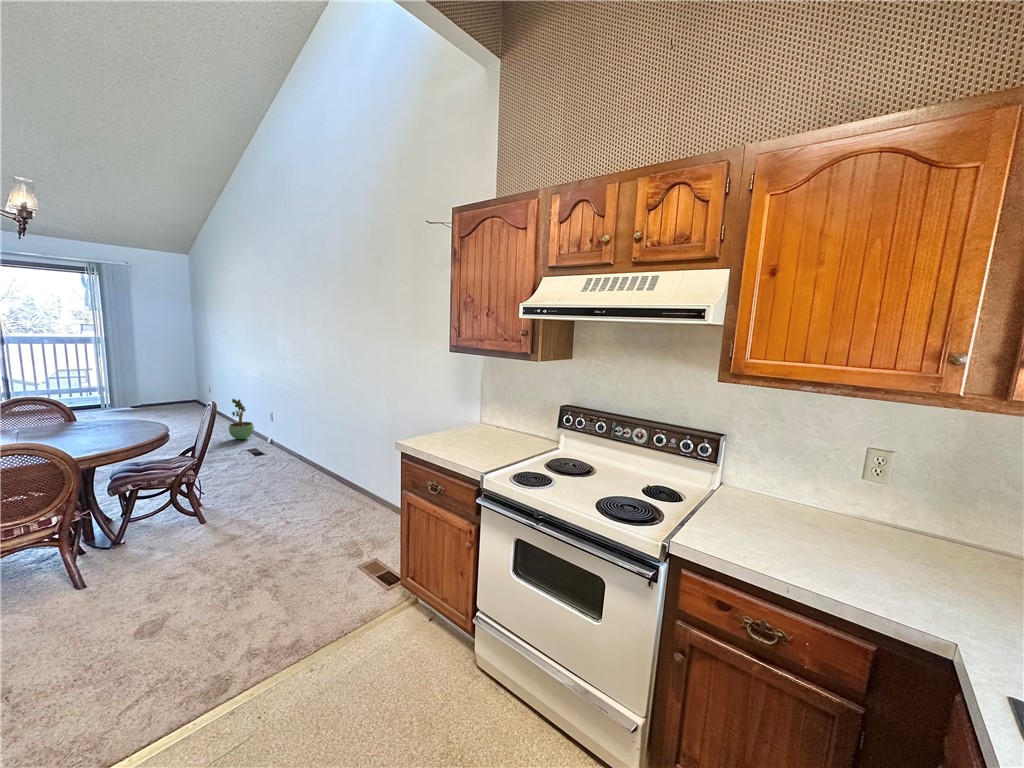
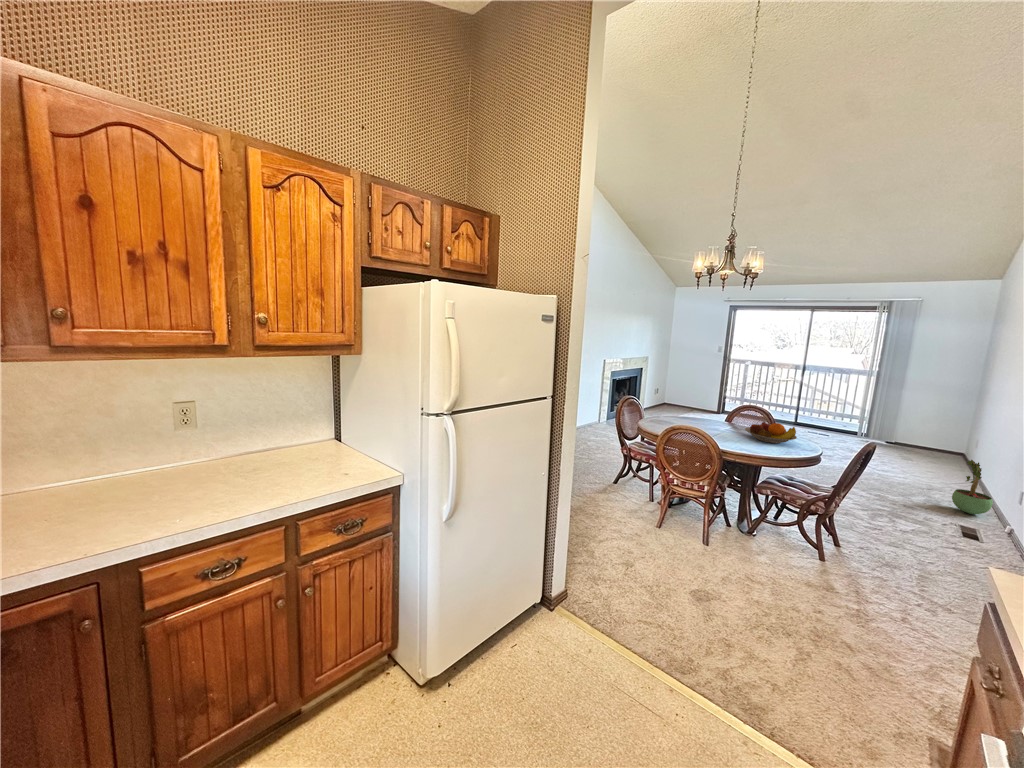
fruit bowl: none [59,407,135,435] -> present [745,422,797,443]

